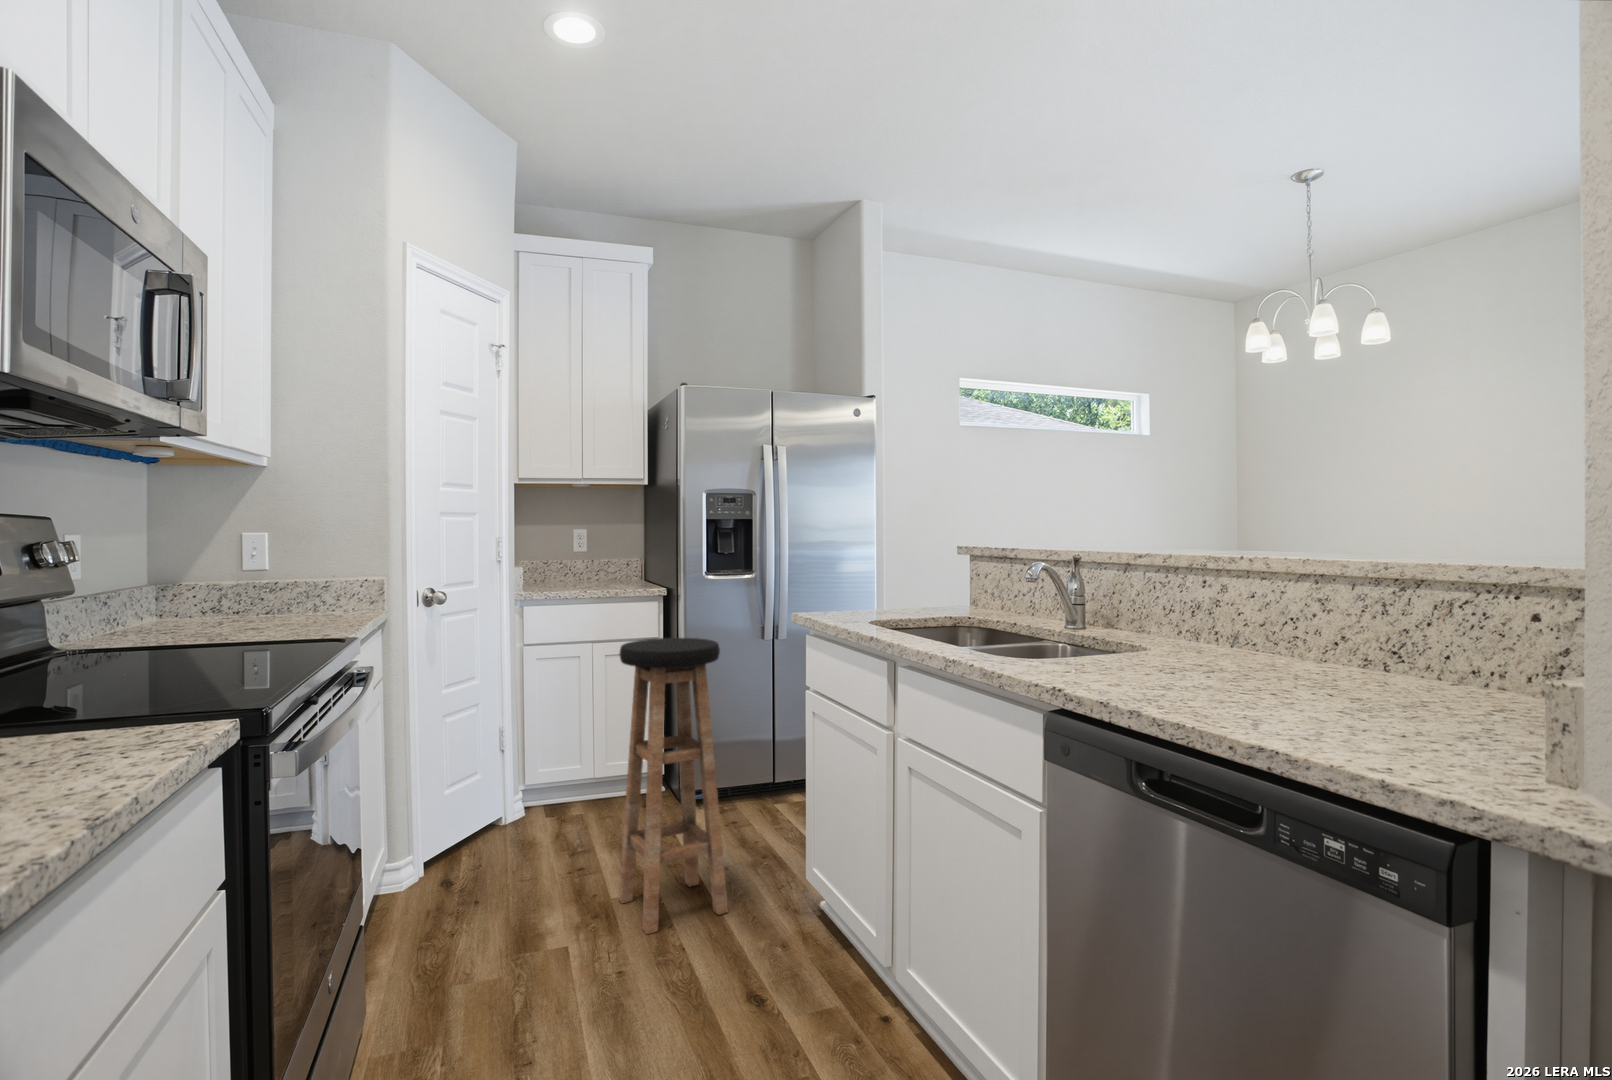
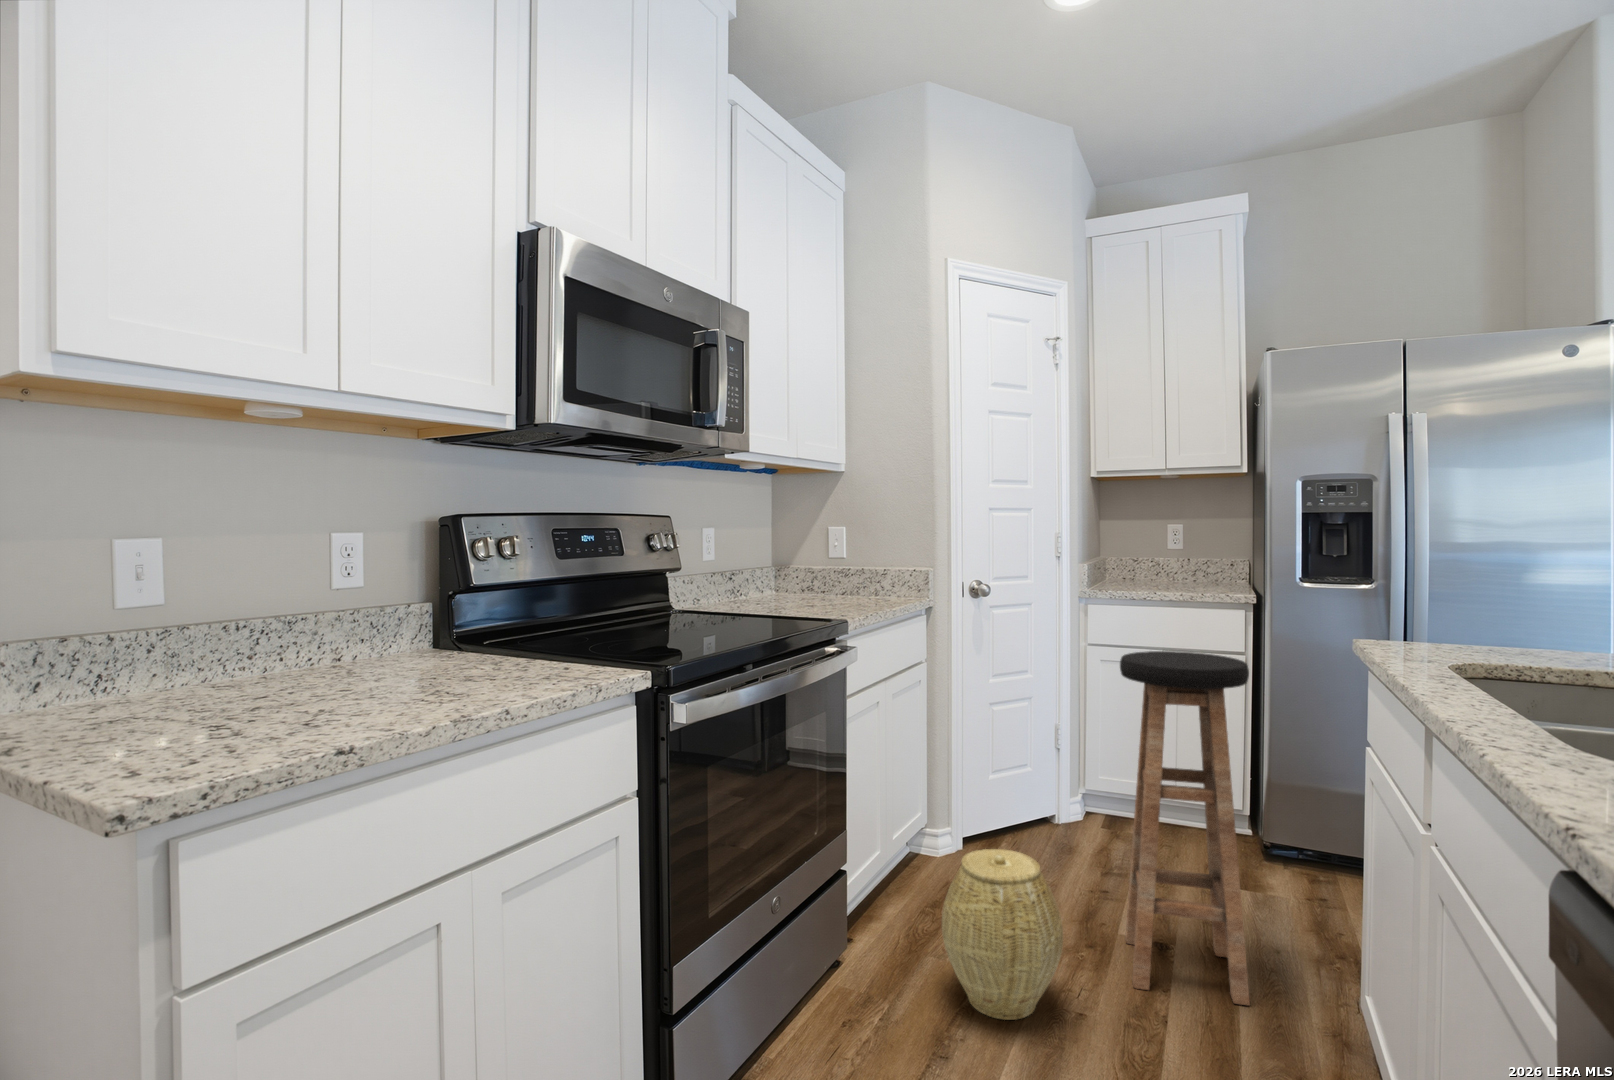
woven basket: none [486,845,606,1010] -> present [942,849,1063,1020]

